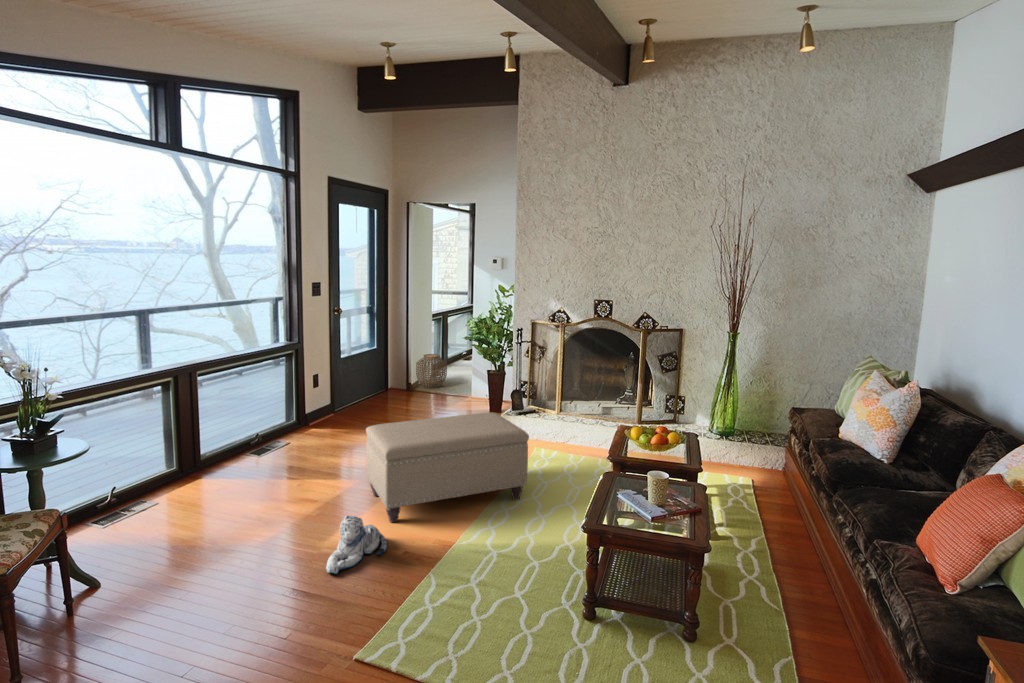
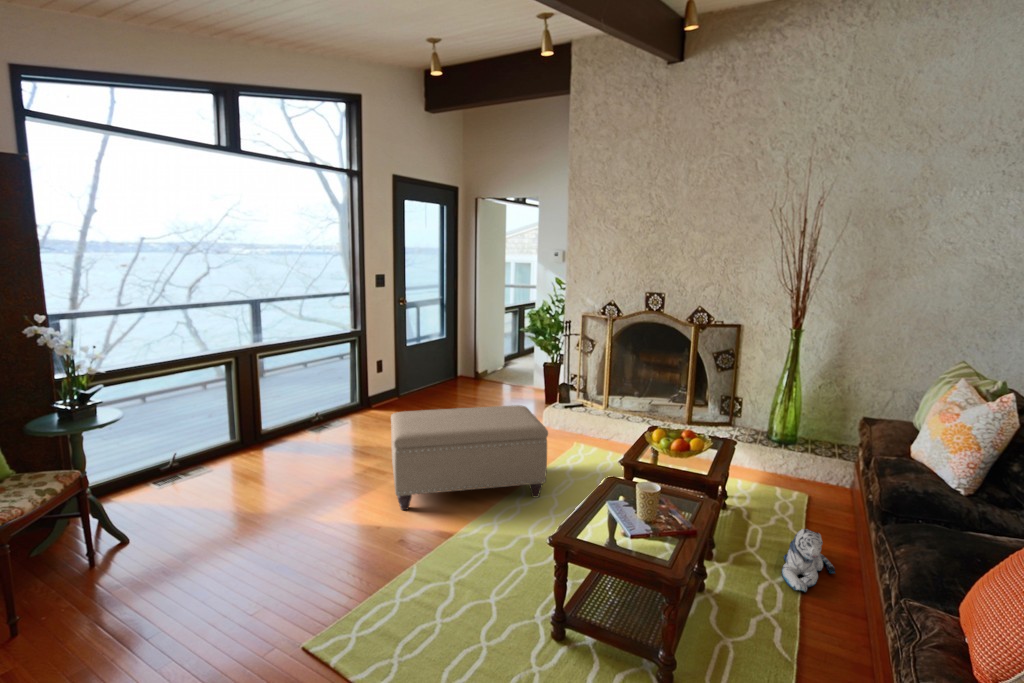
woven basket: present [416,354,447,388] -> none [485,345,515,378]
plush toy: present [326,516,387,574] -> present [781,529,835,592]

